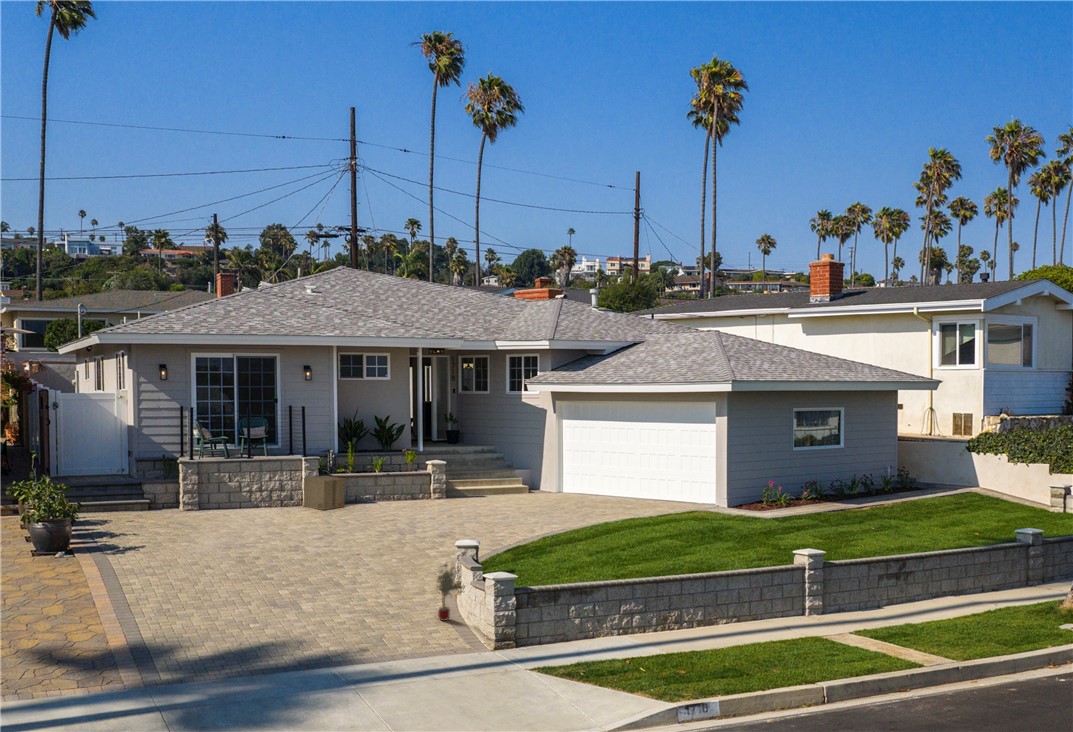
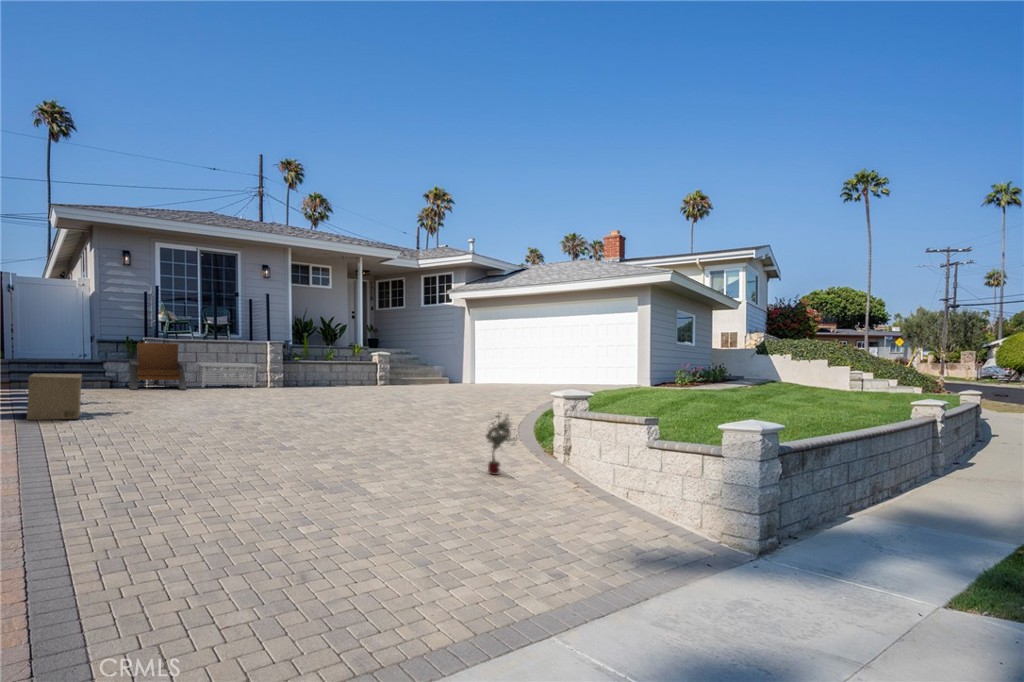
lounge chair: none [163,465,216,515] -> present [128,343,188,390]
cardboard box: present [303,476,345,510] -> present [27,374,82,420]
storage bench: none [229,481,288,510] -> present [197,362,257,387]

